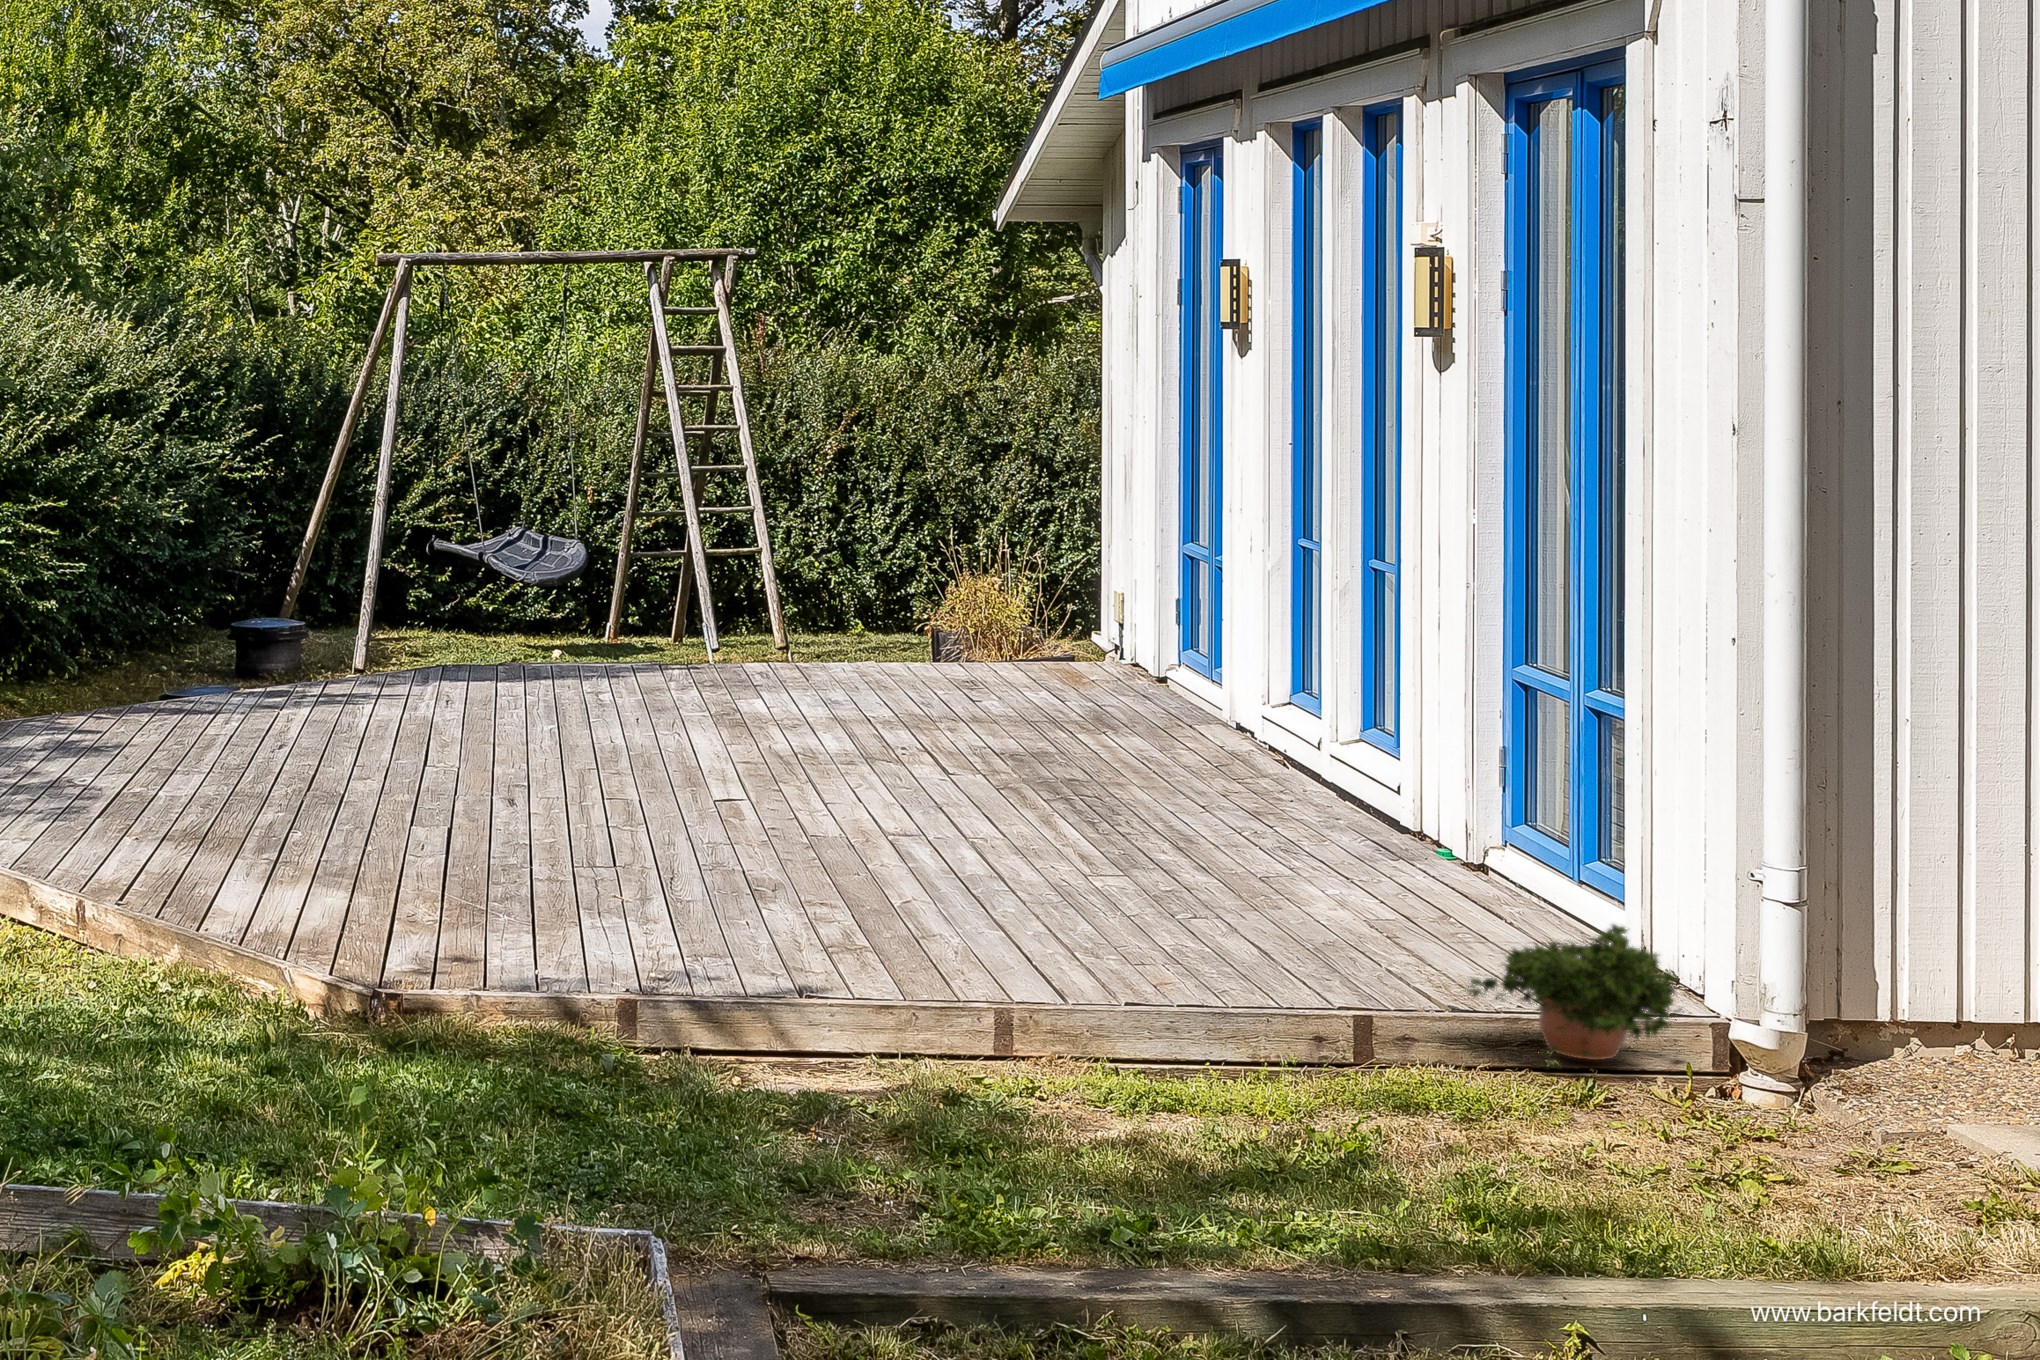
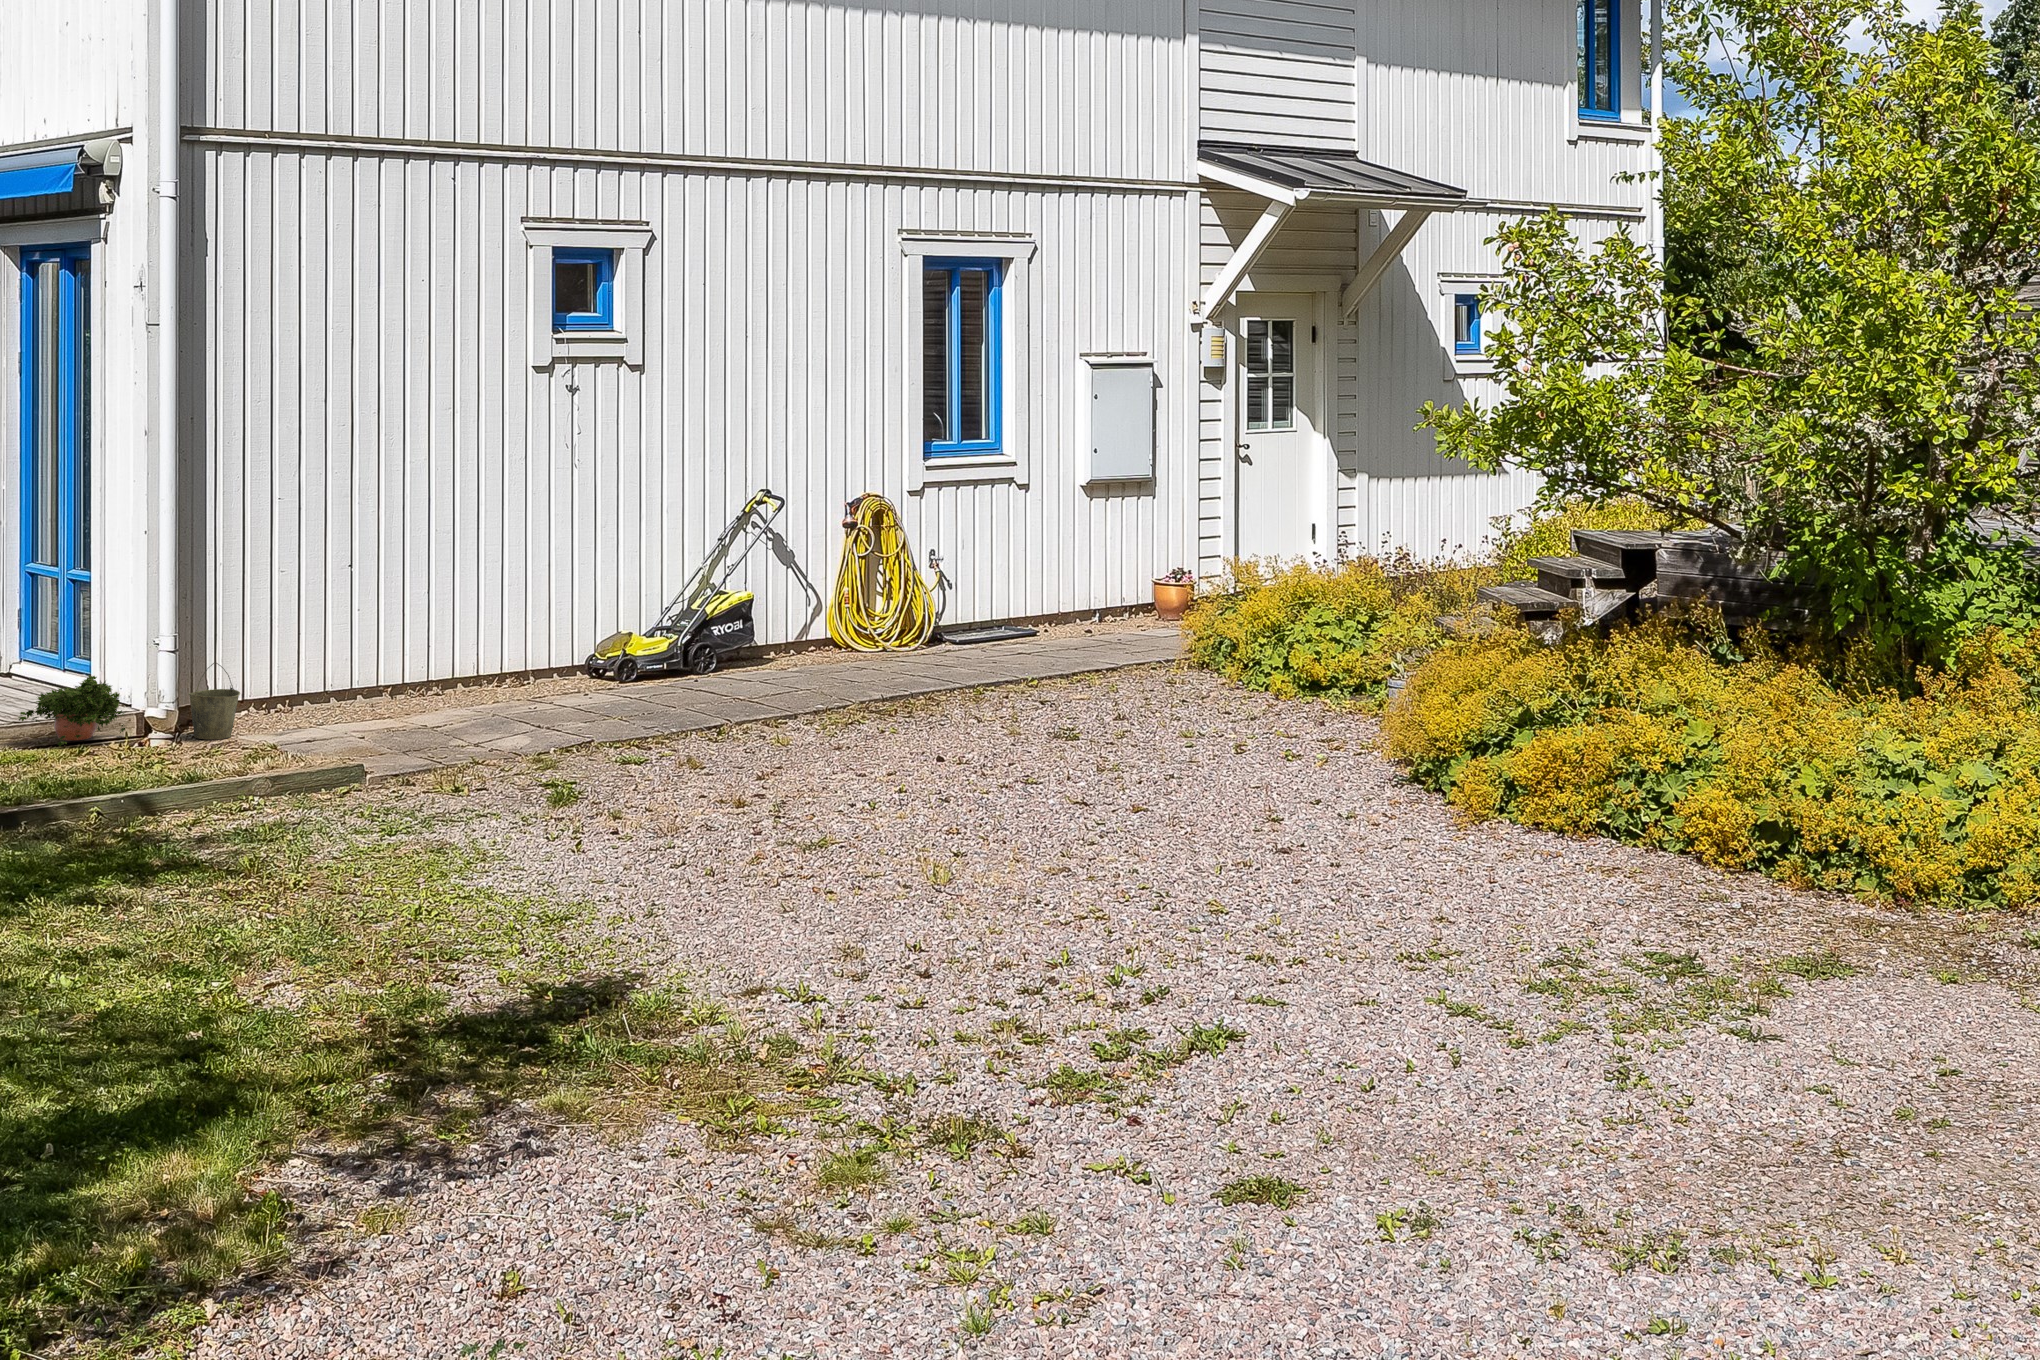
bucket: none [1829,943,1952,1118] -> present [189,662,240,740]

